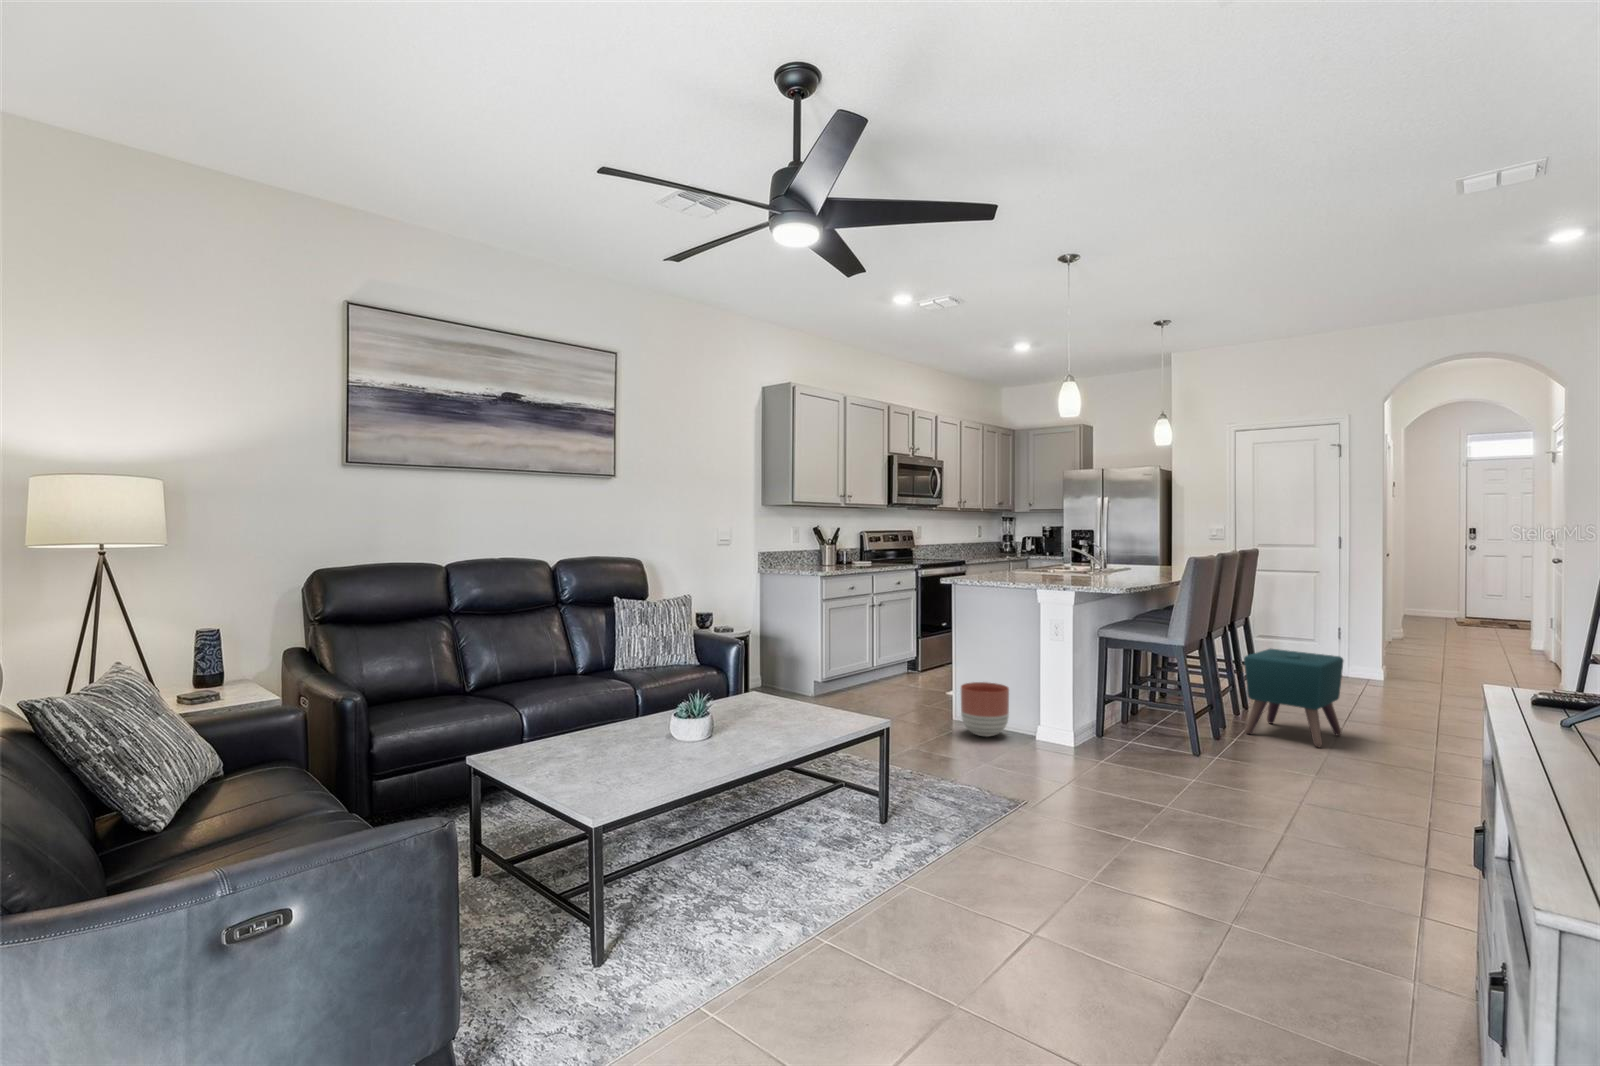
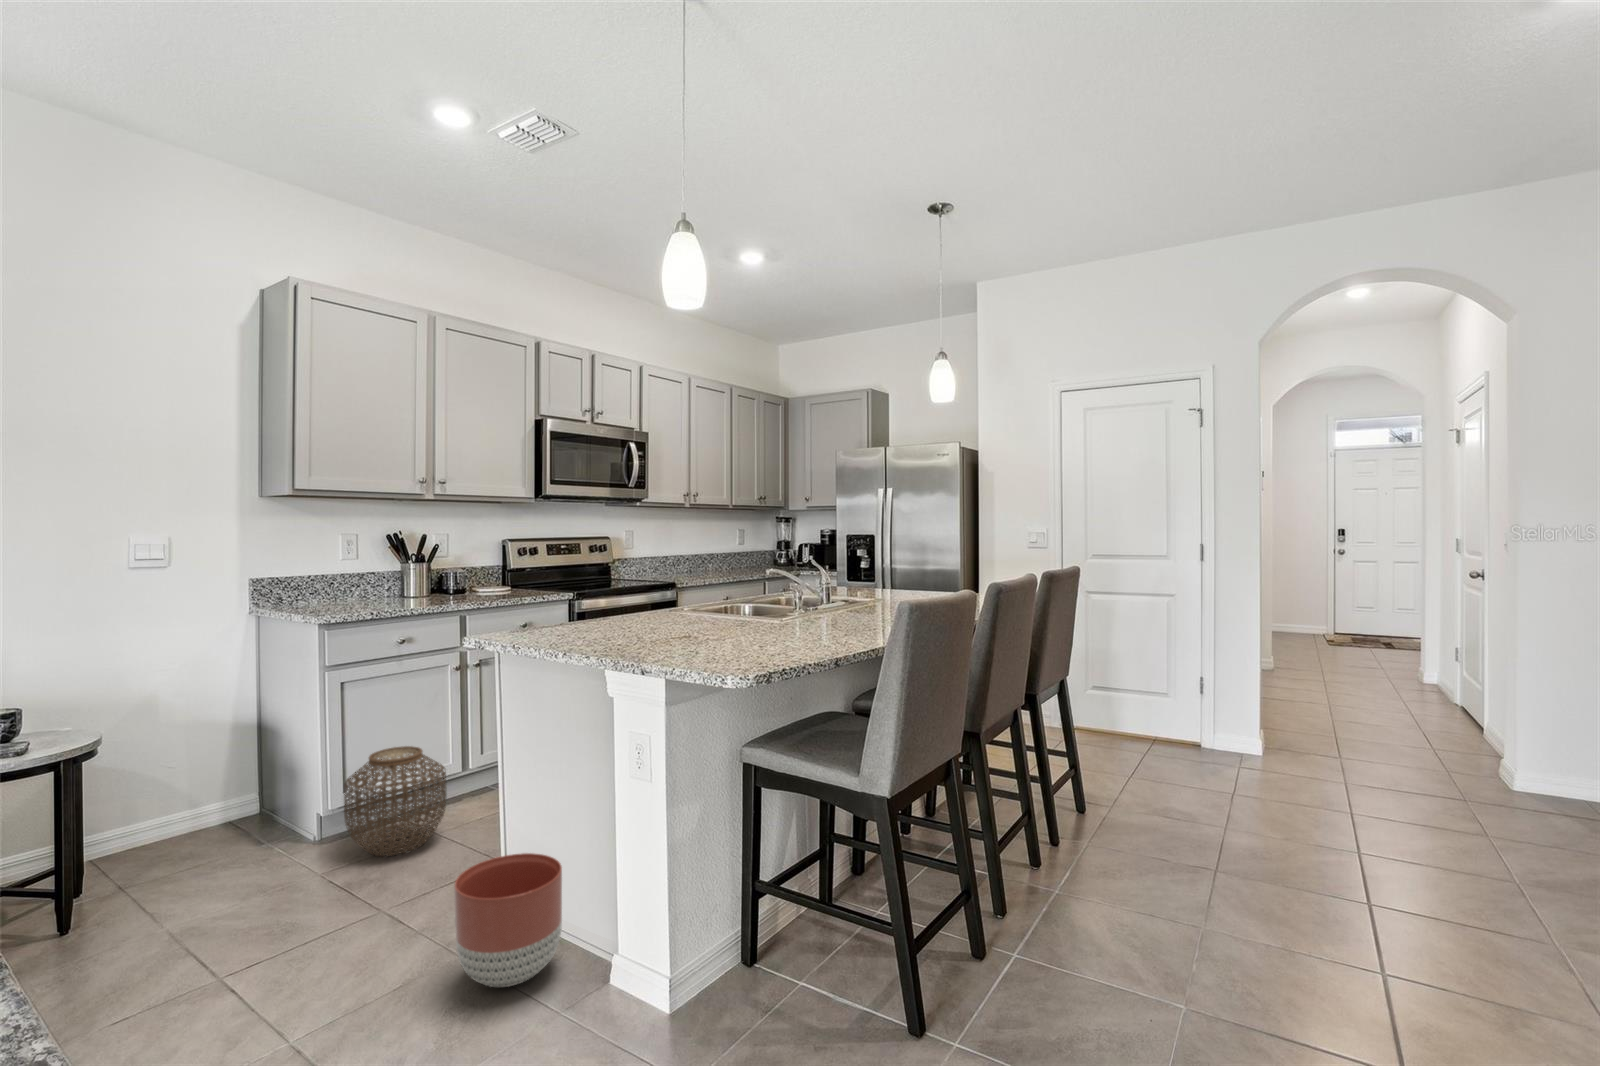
woven basket: none [838,644,888,700] -> present [344,746,446,857]
ottoman: present [1244,649,1343,747] -> none [1033,751,1209,975]

